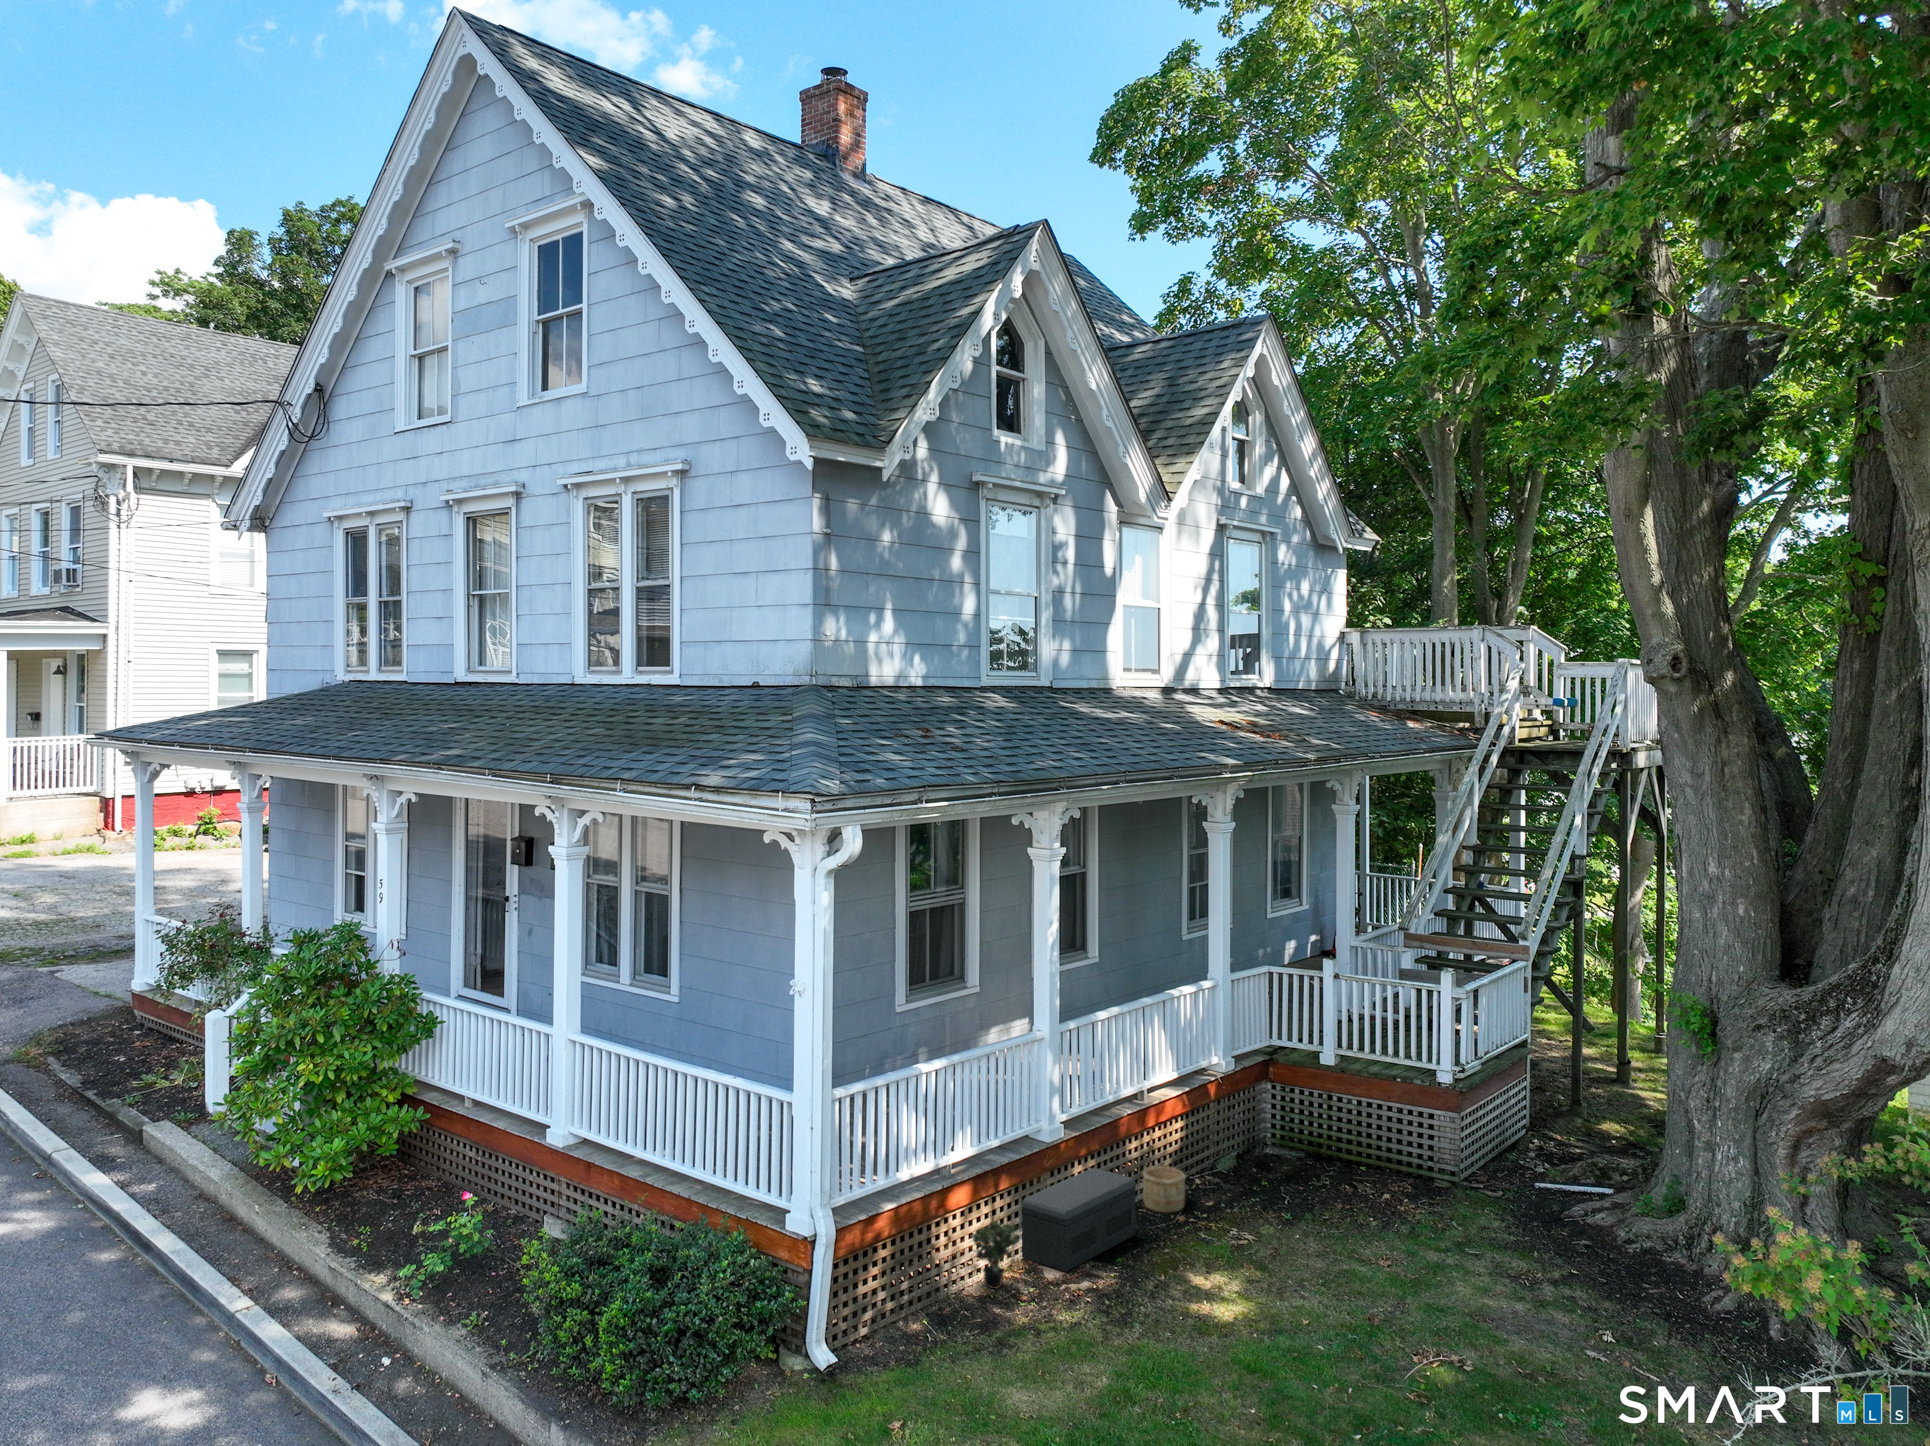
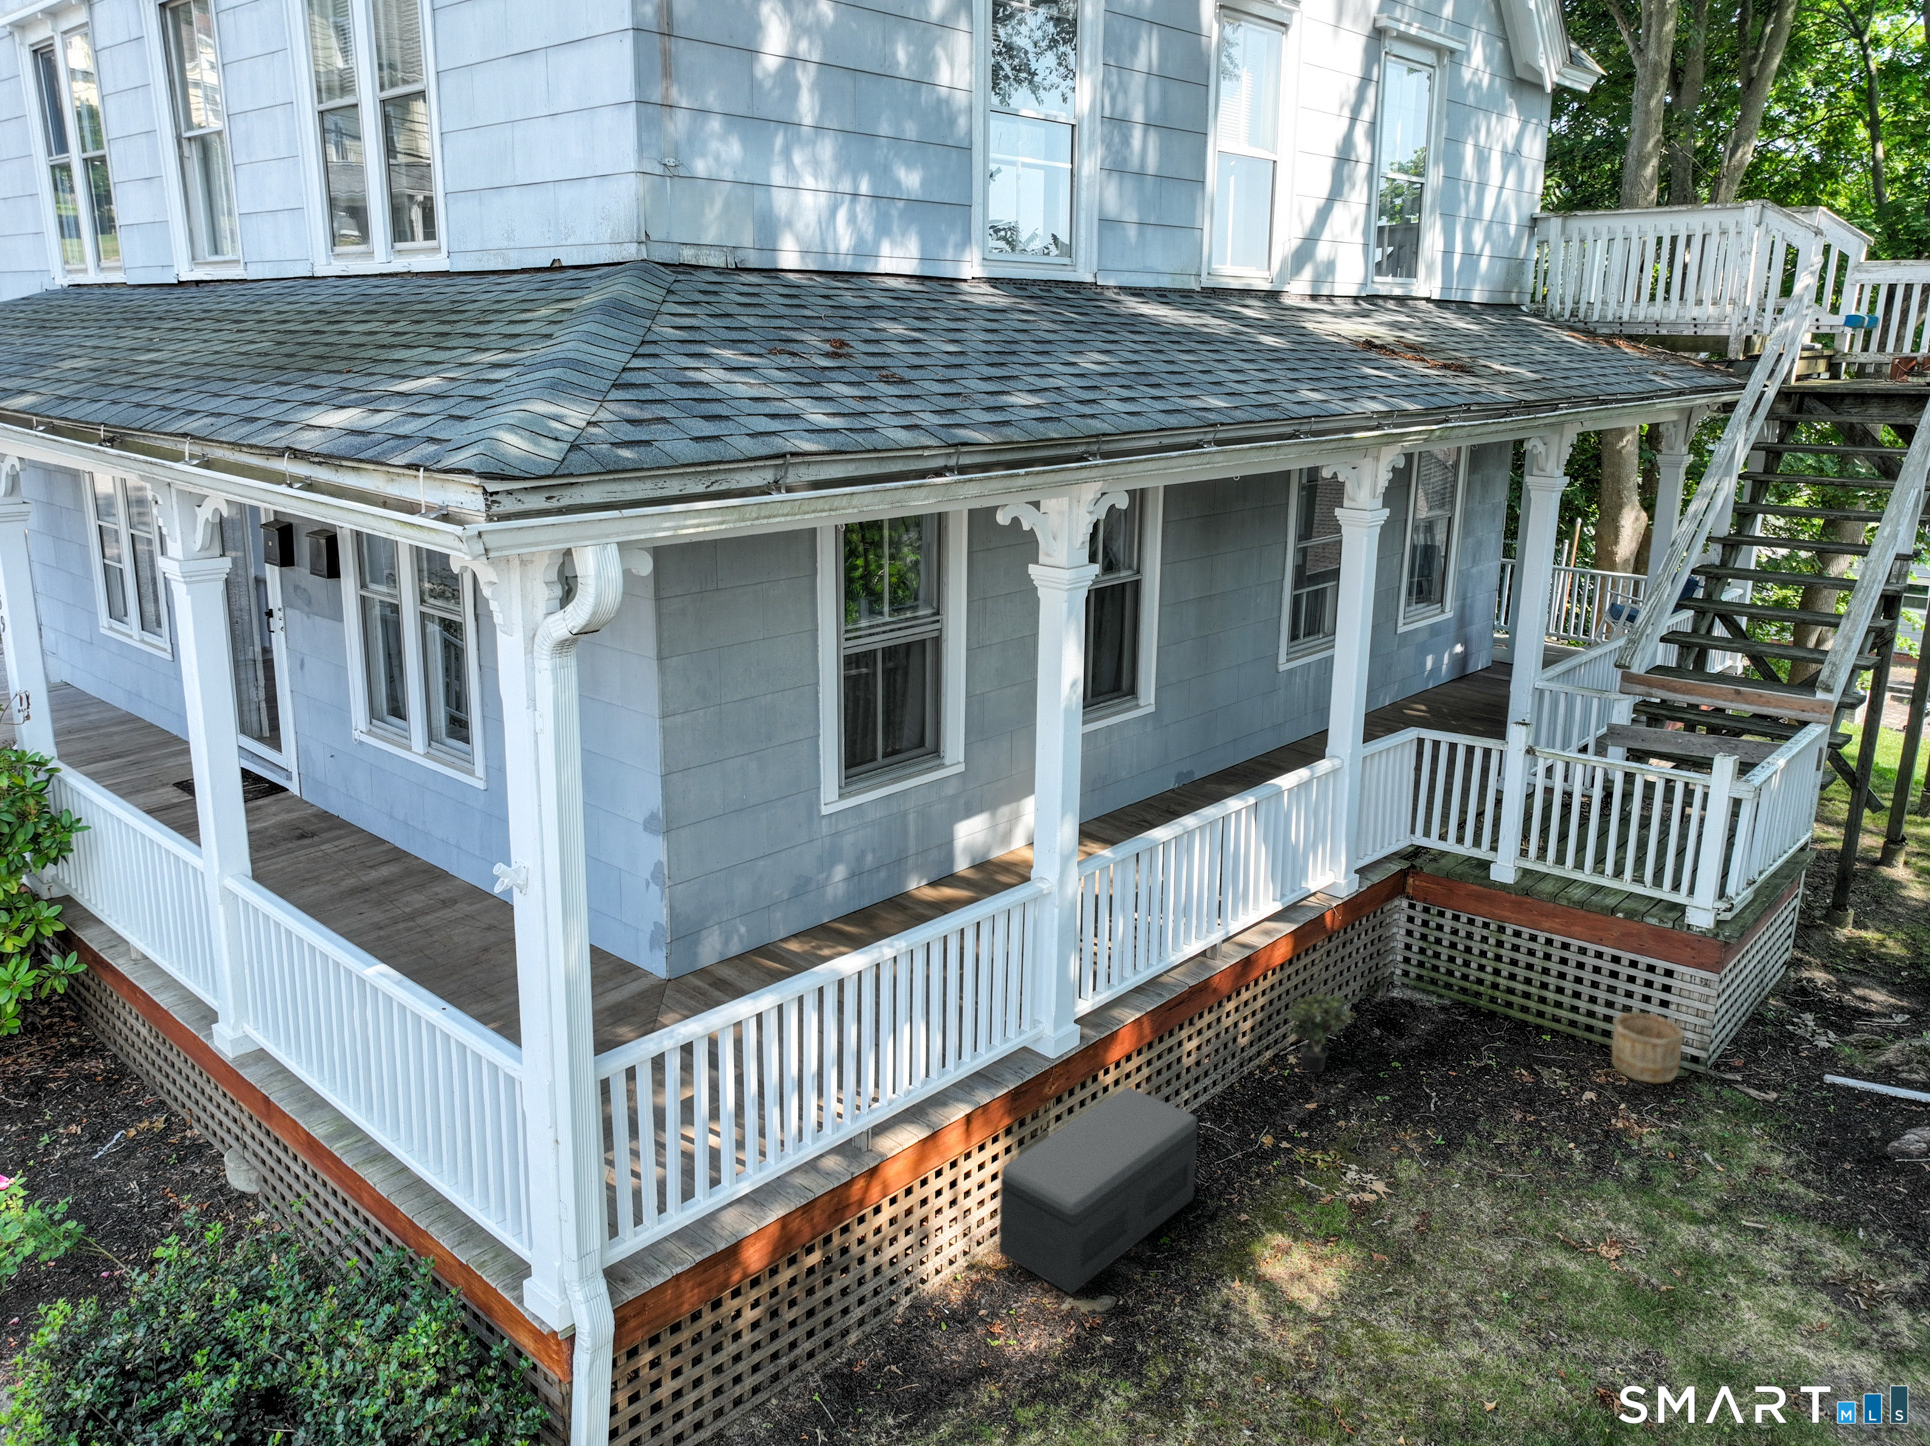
wooden bucket: present [1143,1166,1186,1213] -> present [1612,1012,1685,1084]
potted plant: present [971,1222,1021,1289] -> present [1289,994,1355,1073]

